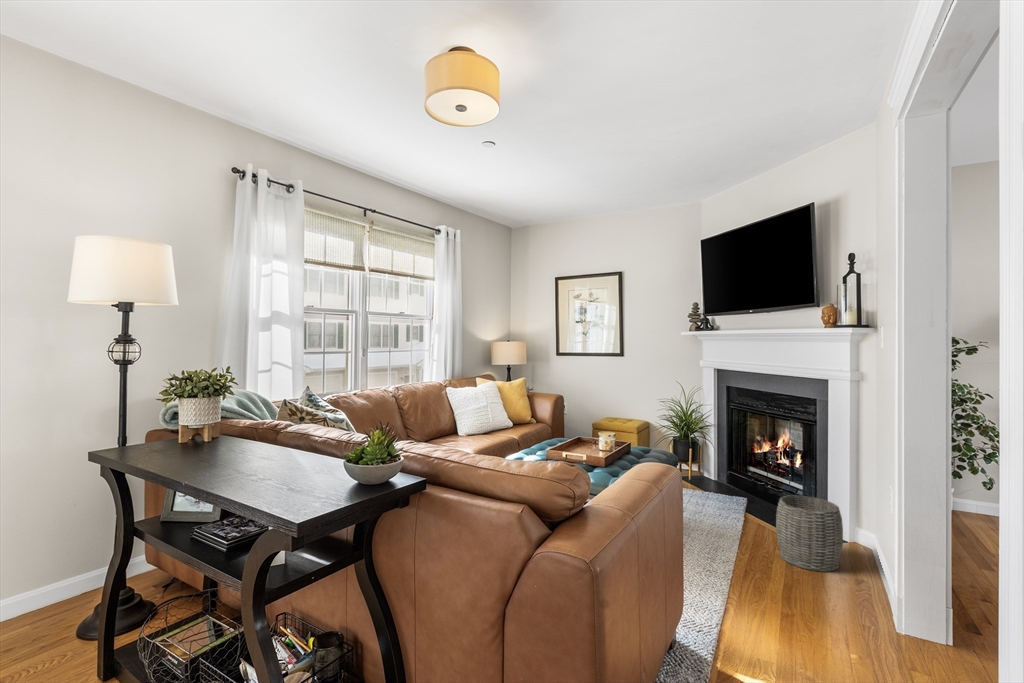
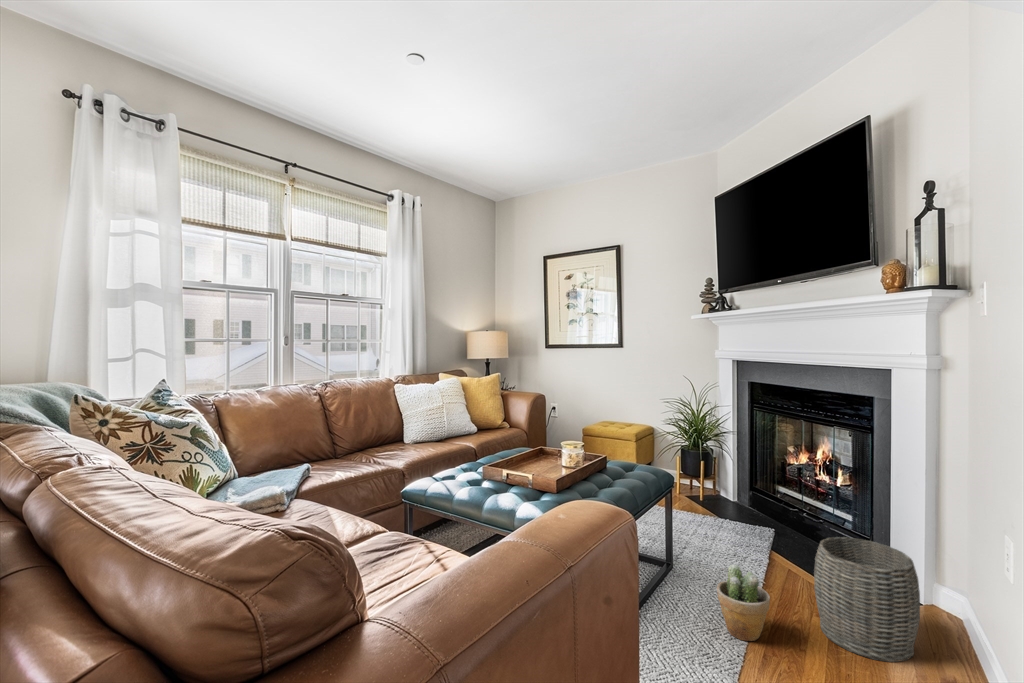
potted plant: none [712,514,748,563] -> present [717,564,770,641]

